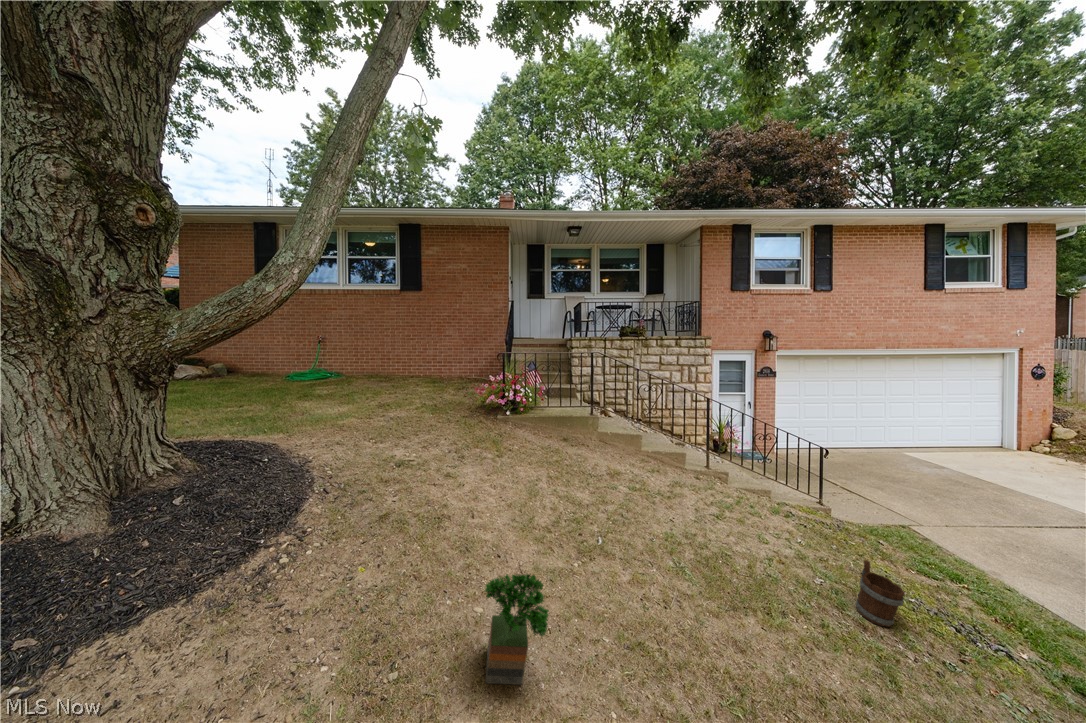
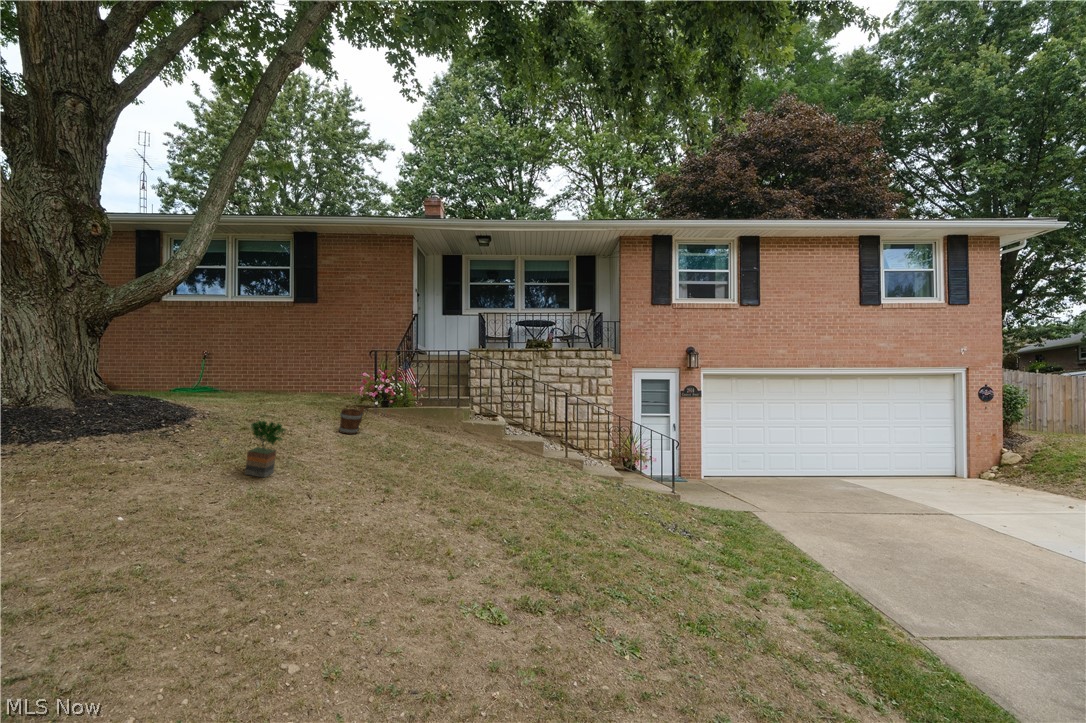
bucket: present [856,560,905,627] -> present [339,407,364,434]

